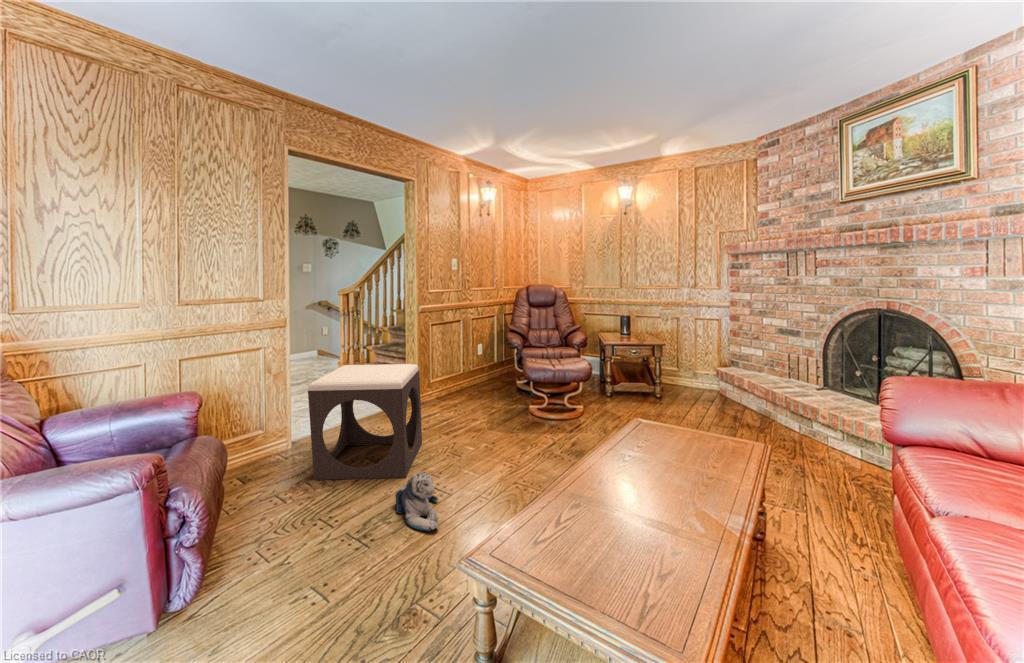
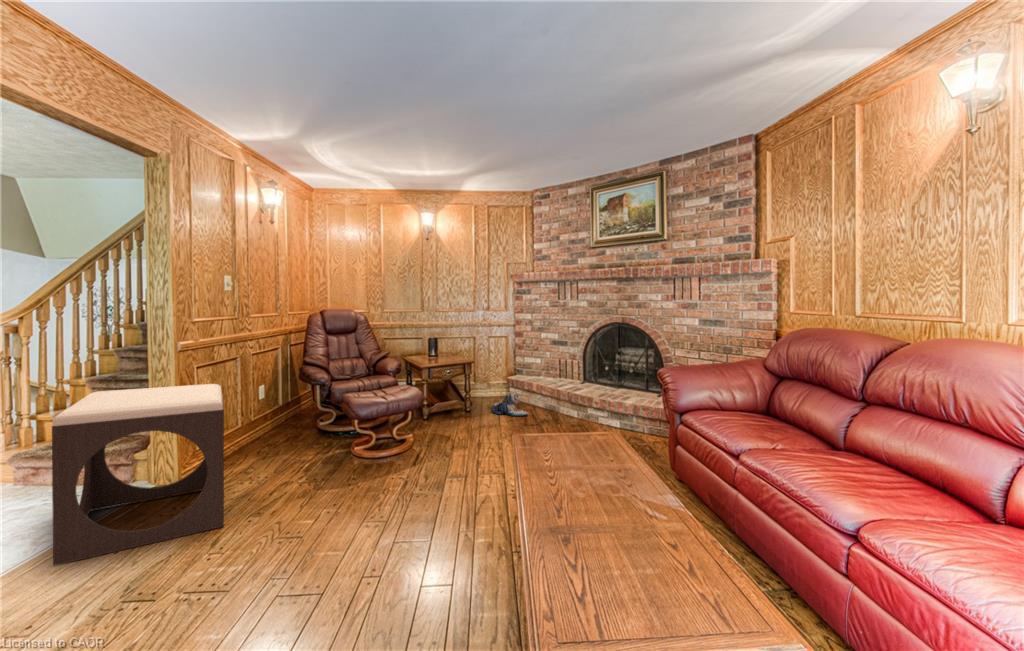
plush toy: present [395,472,438,532] -> present [491,392,528,416]

